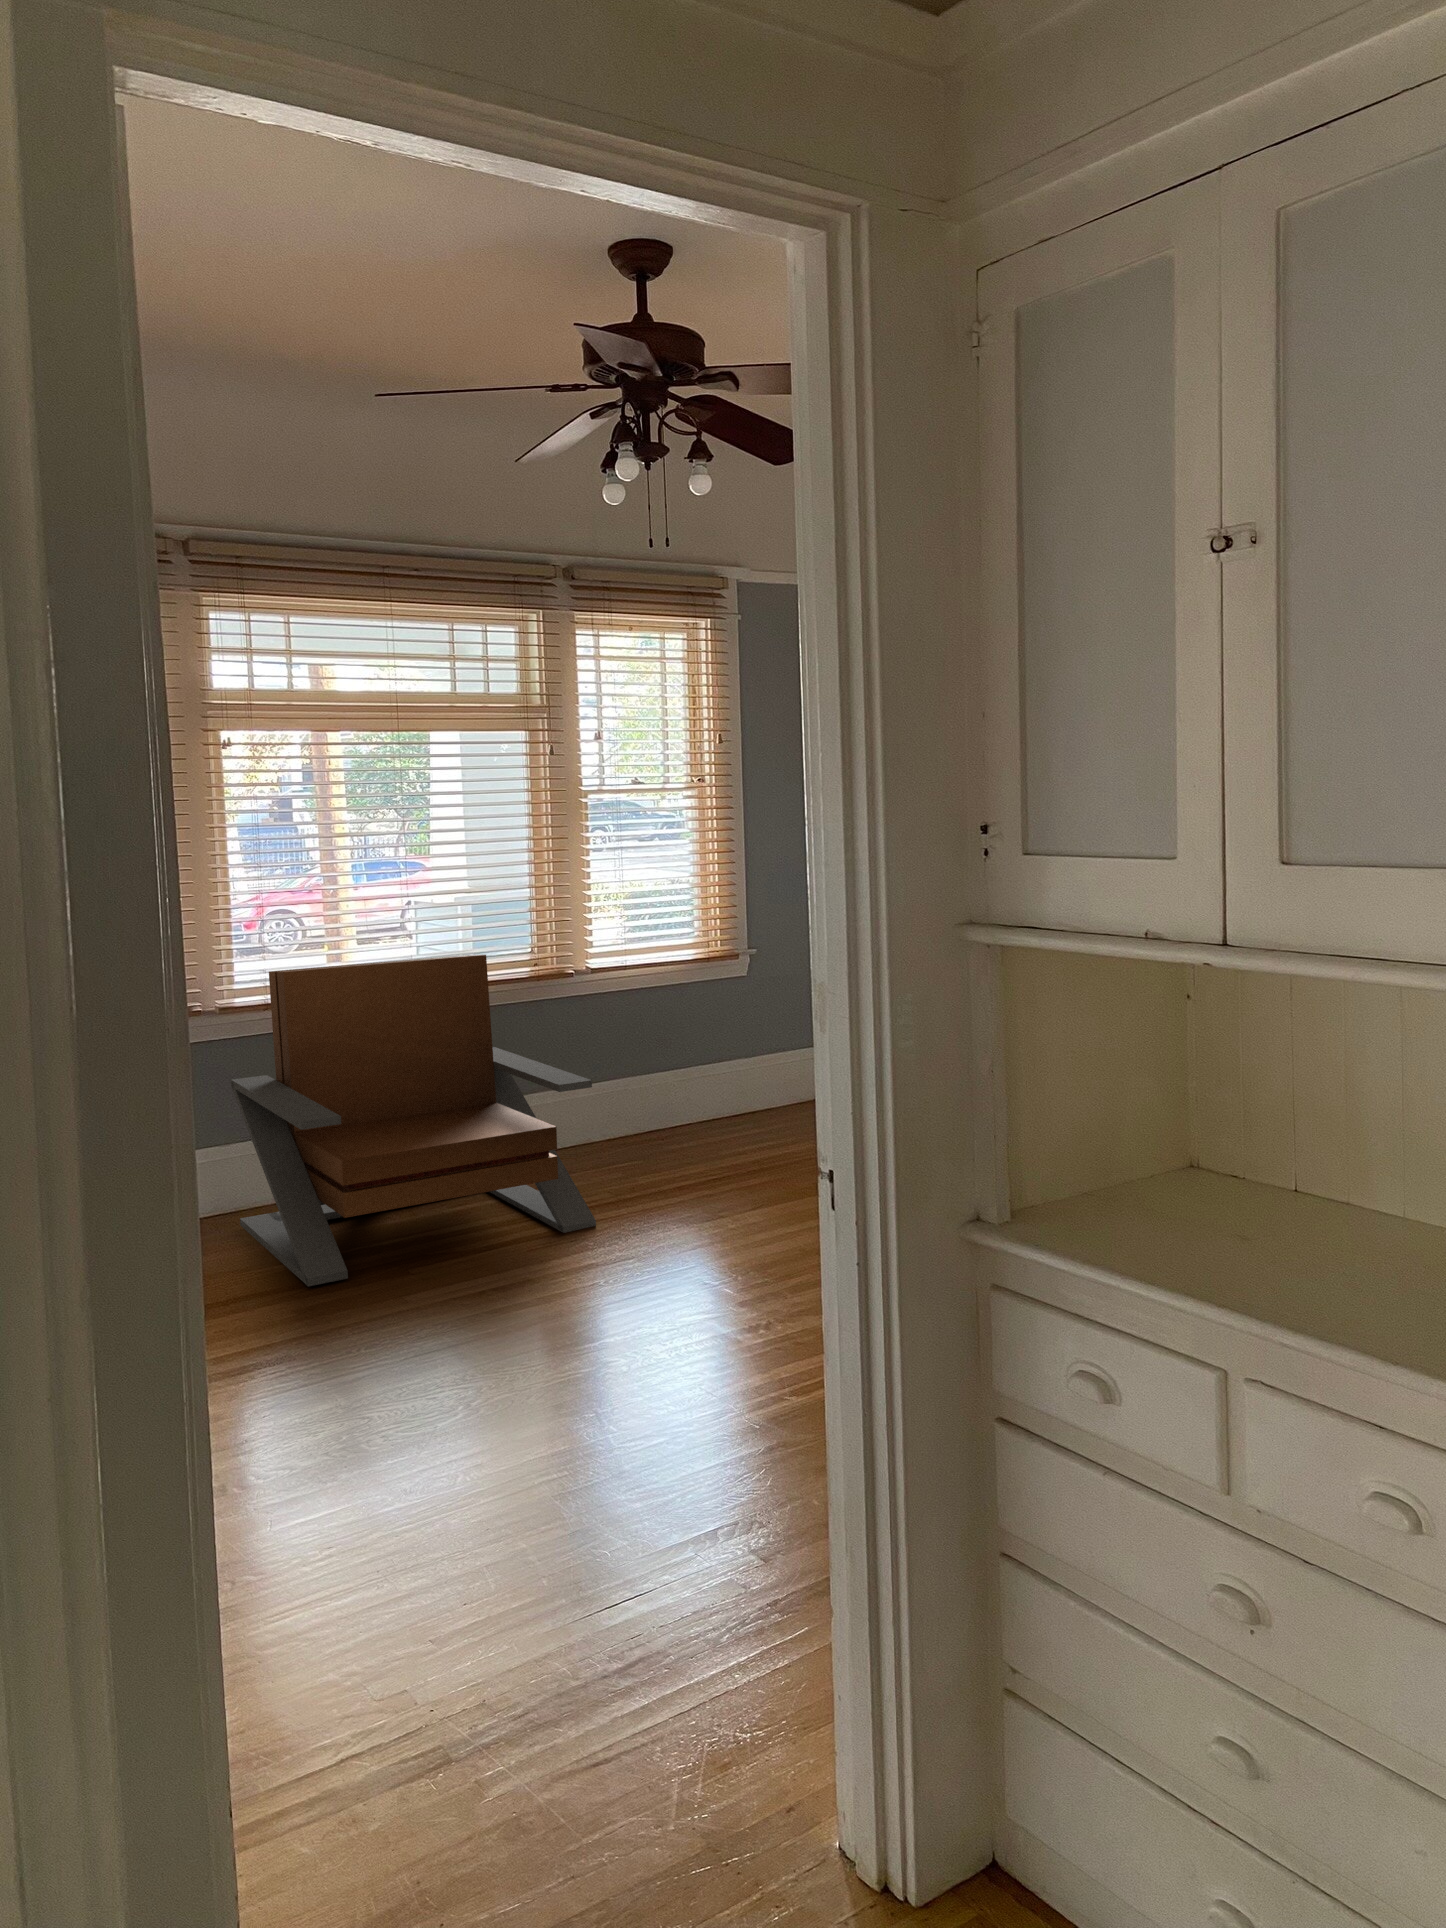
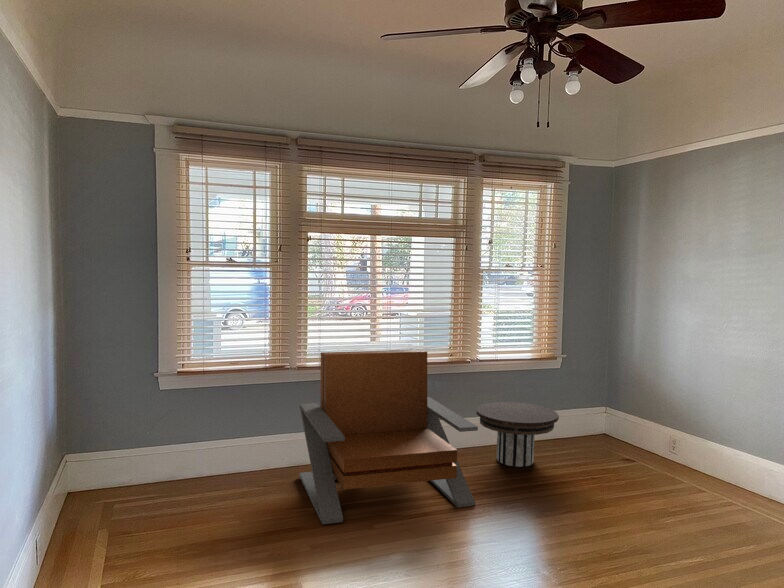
side table: none [589,1047,744,1163] -> present [476,402,559,467]

